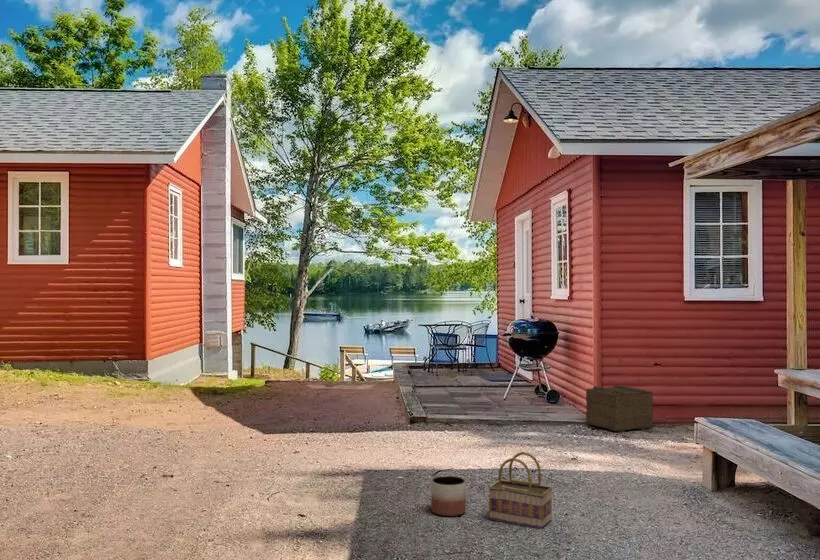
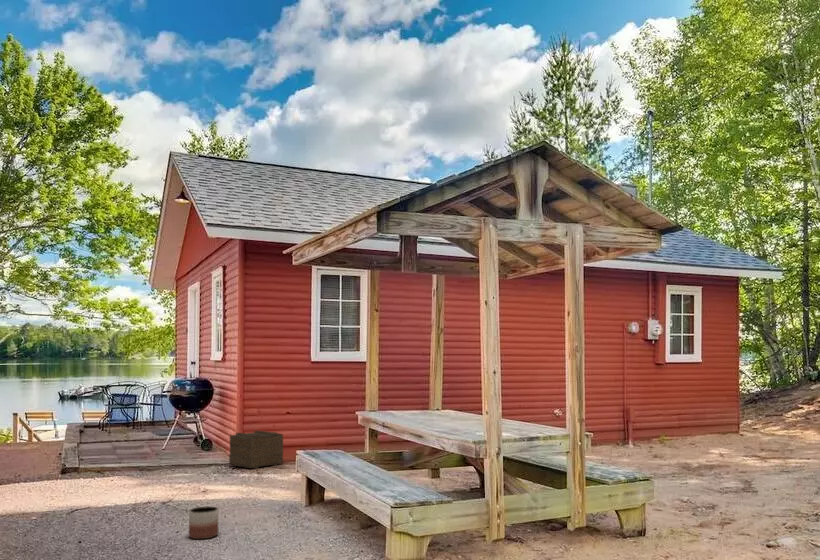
basket: present [489,452,553,529] -> none [107,480,161,537]
planter: present [431,476,466,516] -> present [189,506,218,539]

